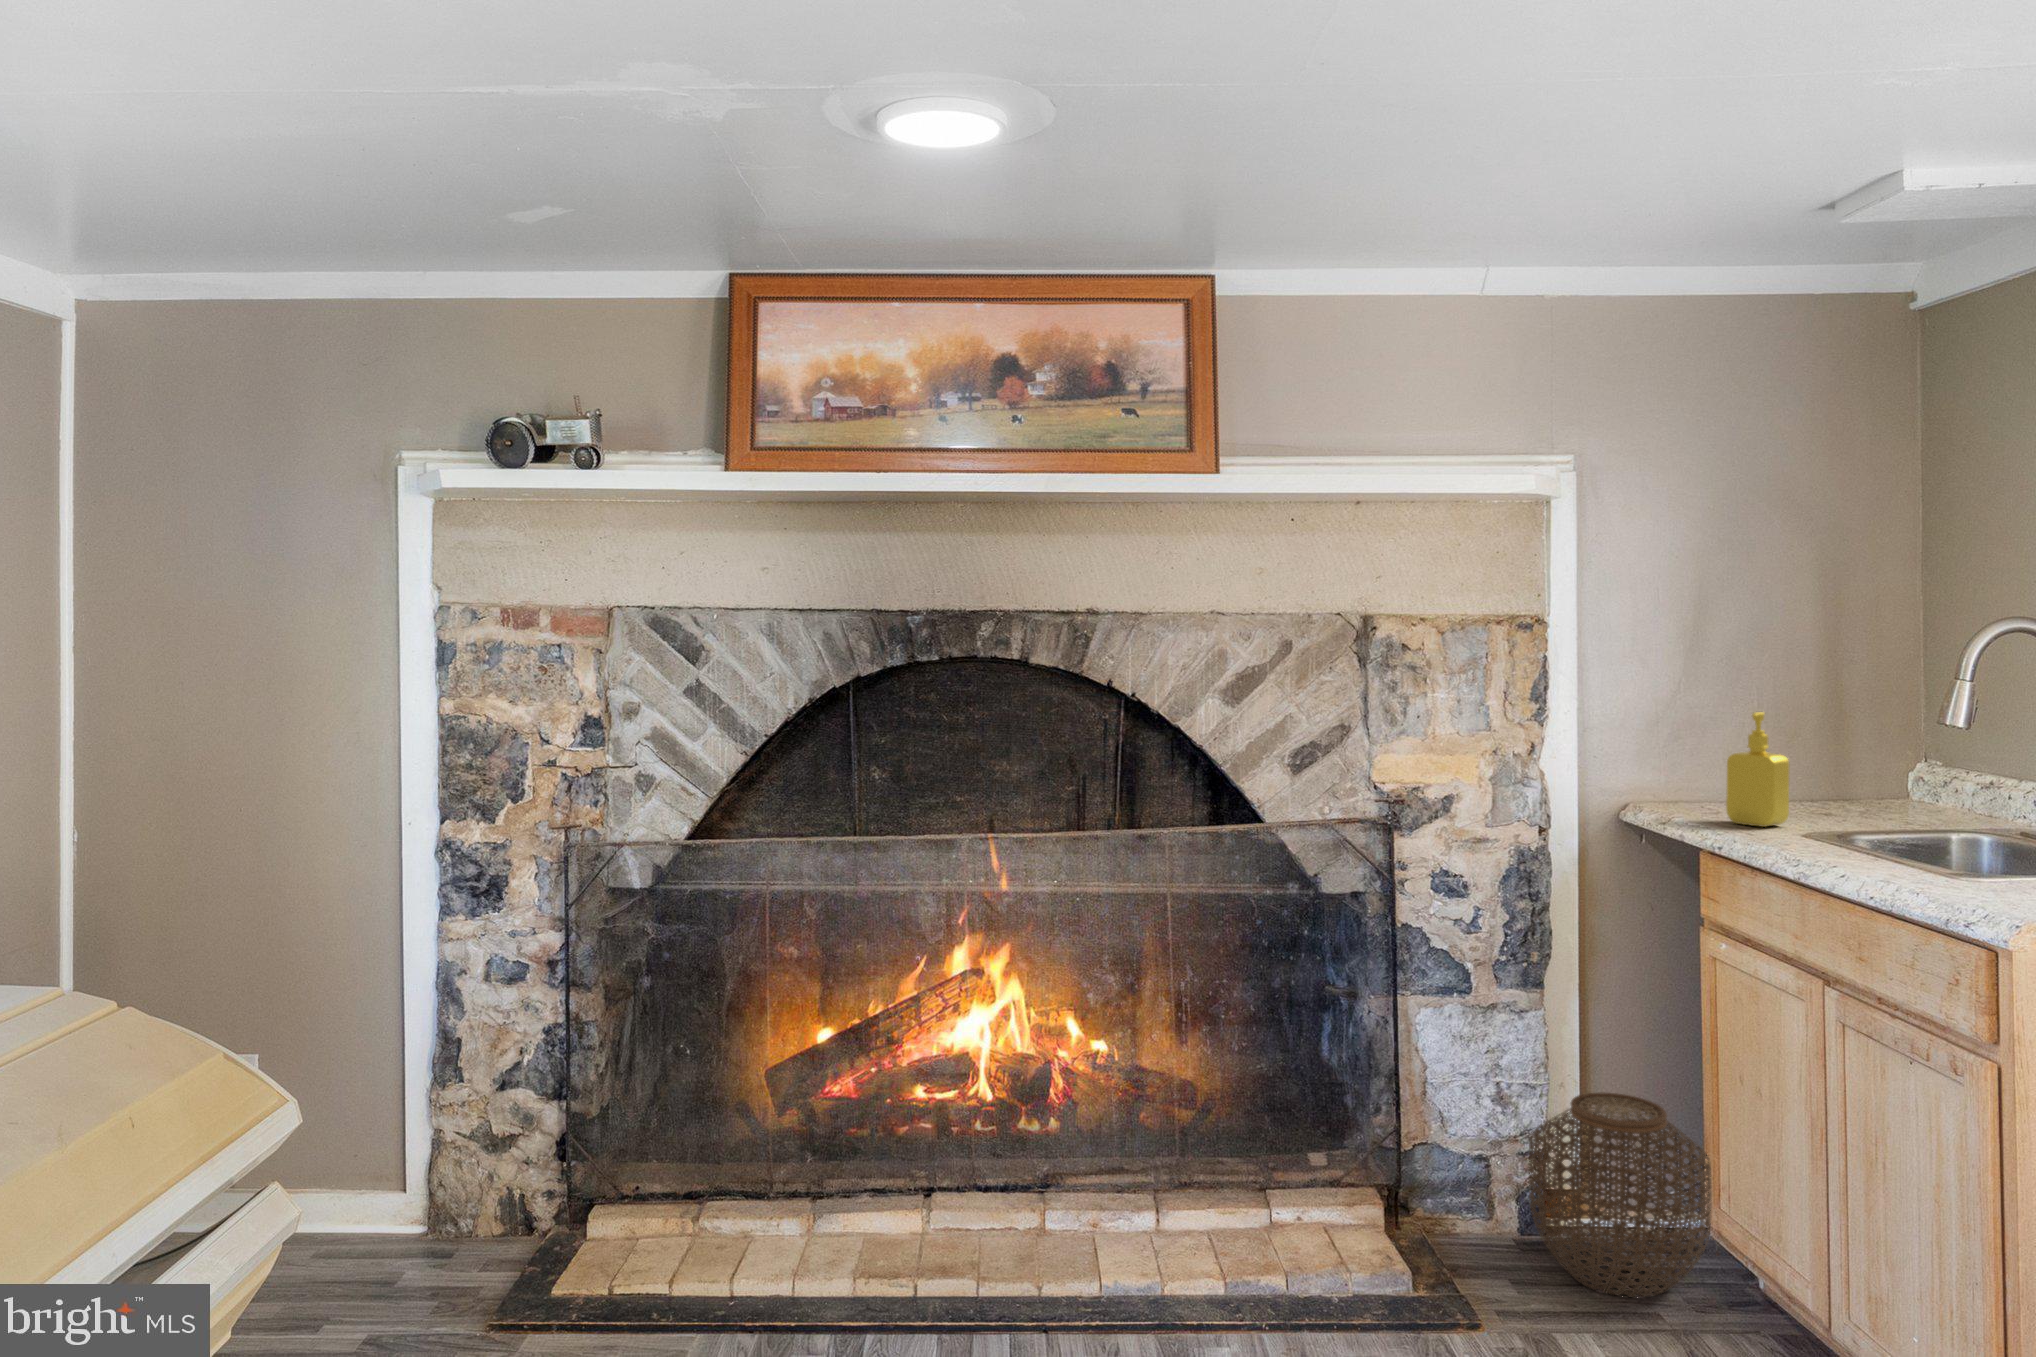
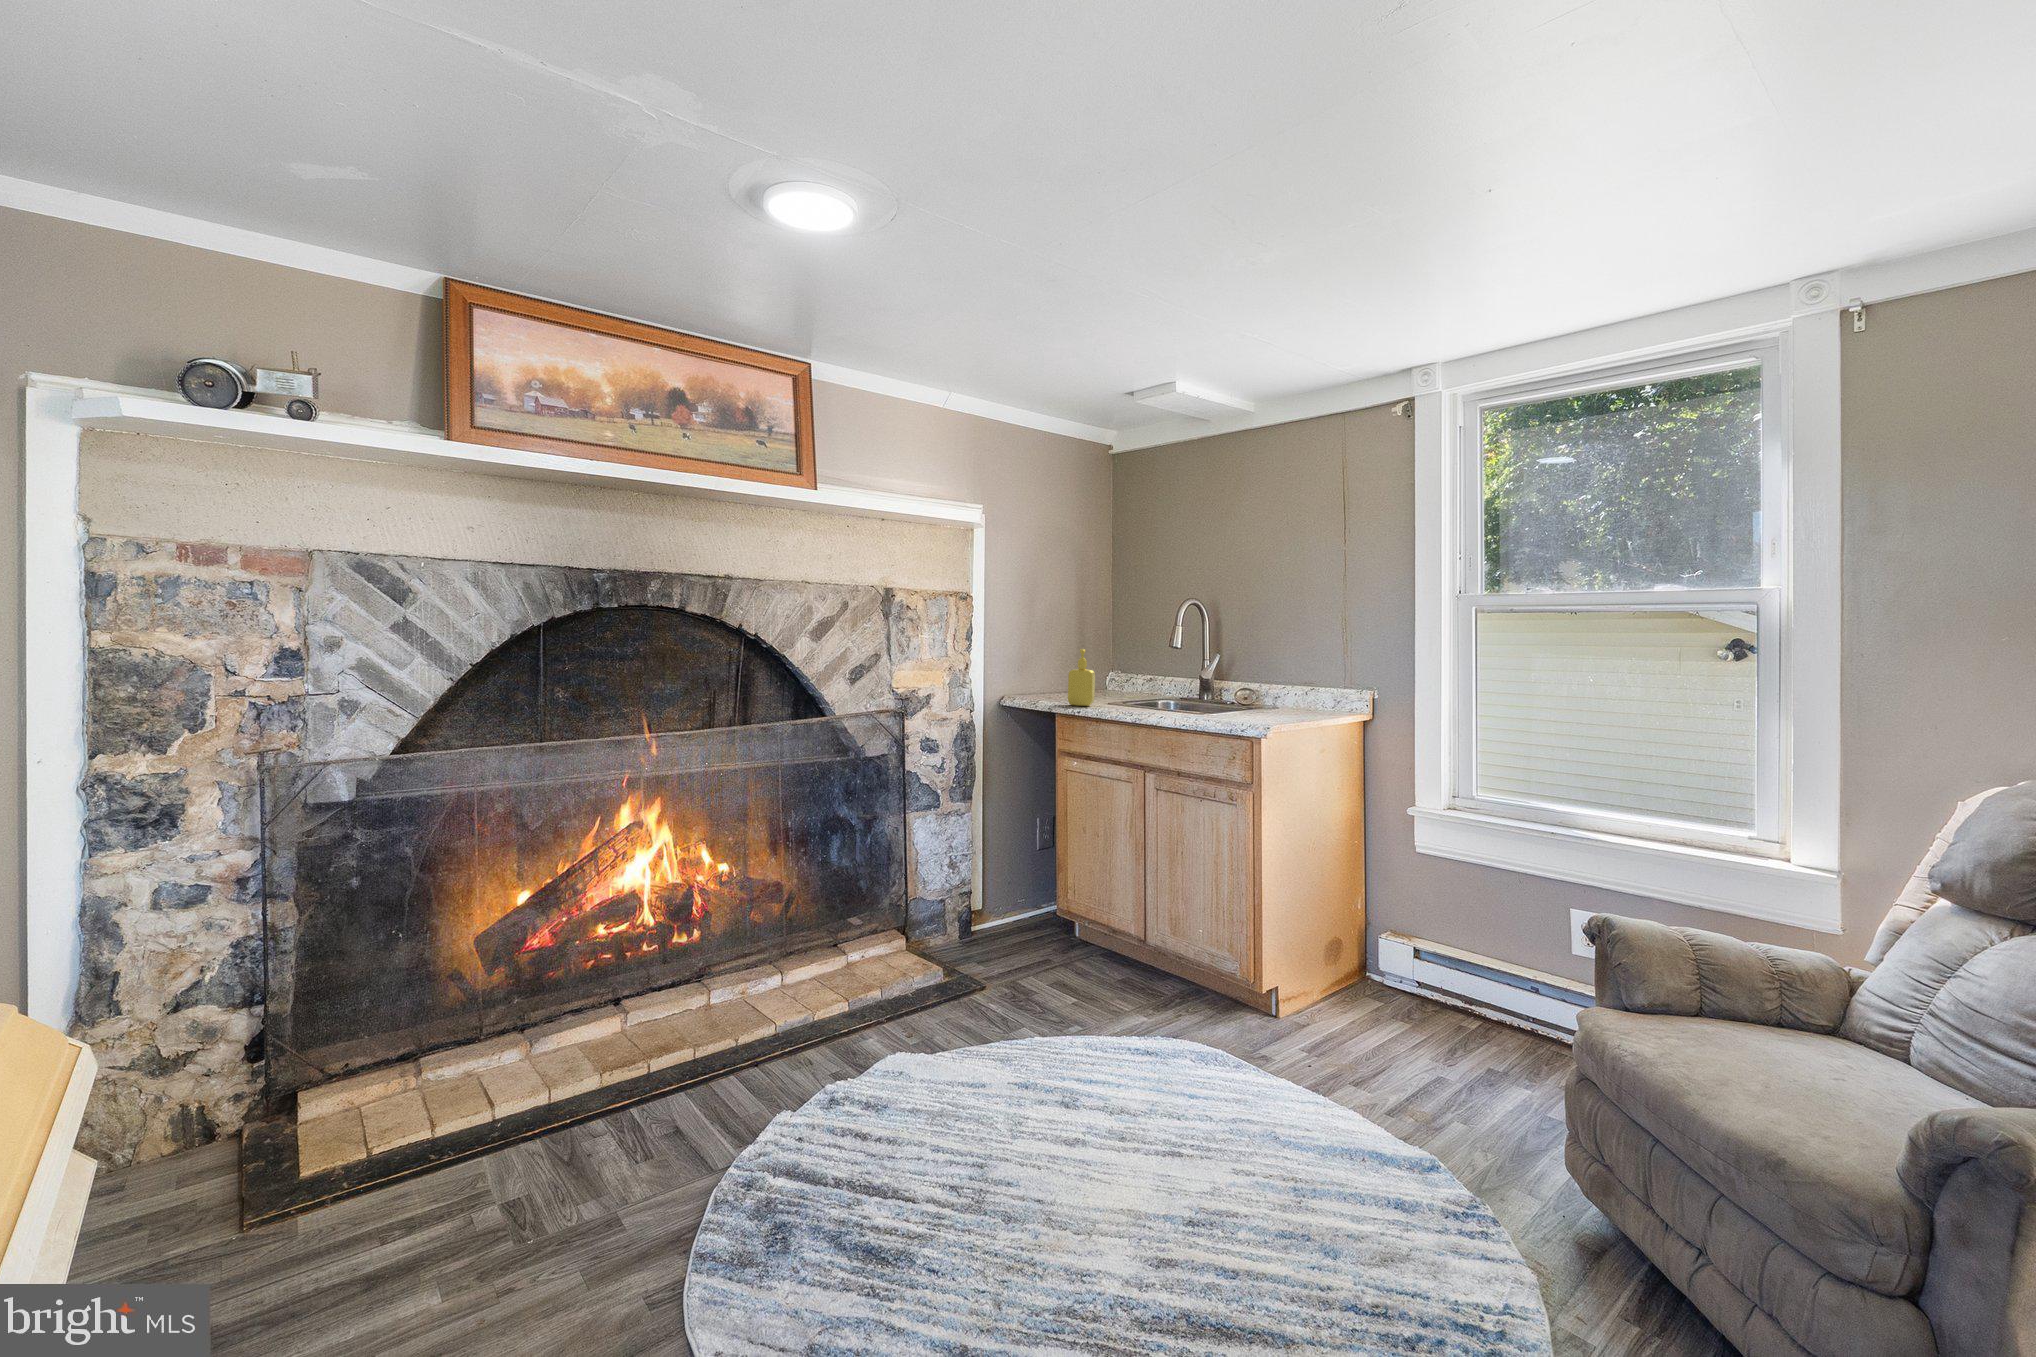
woven basket: present [1529,1092,1712,1297] -> none [973,852,1062,956]

